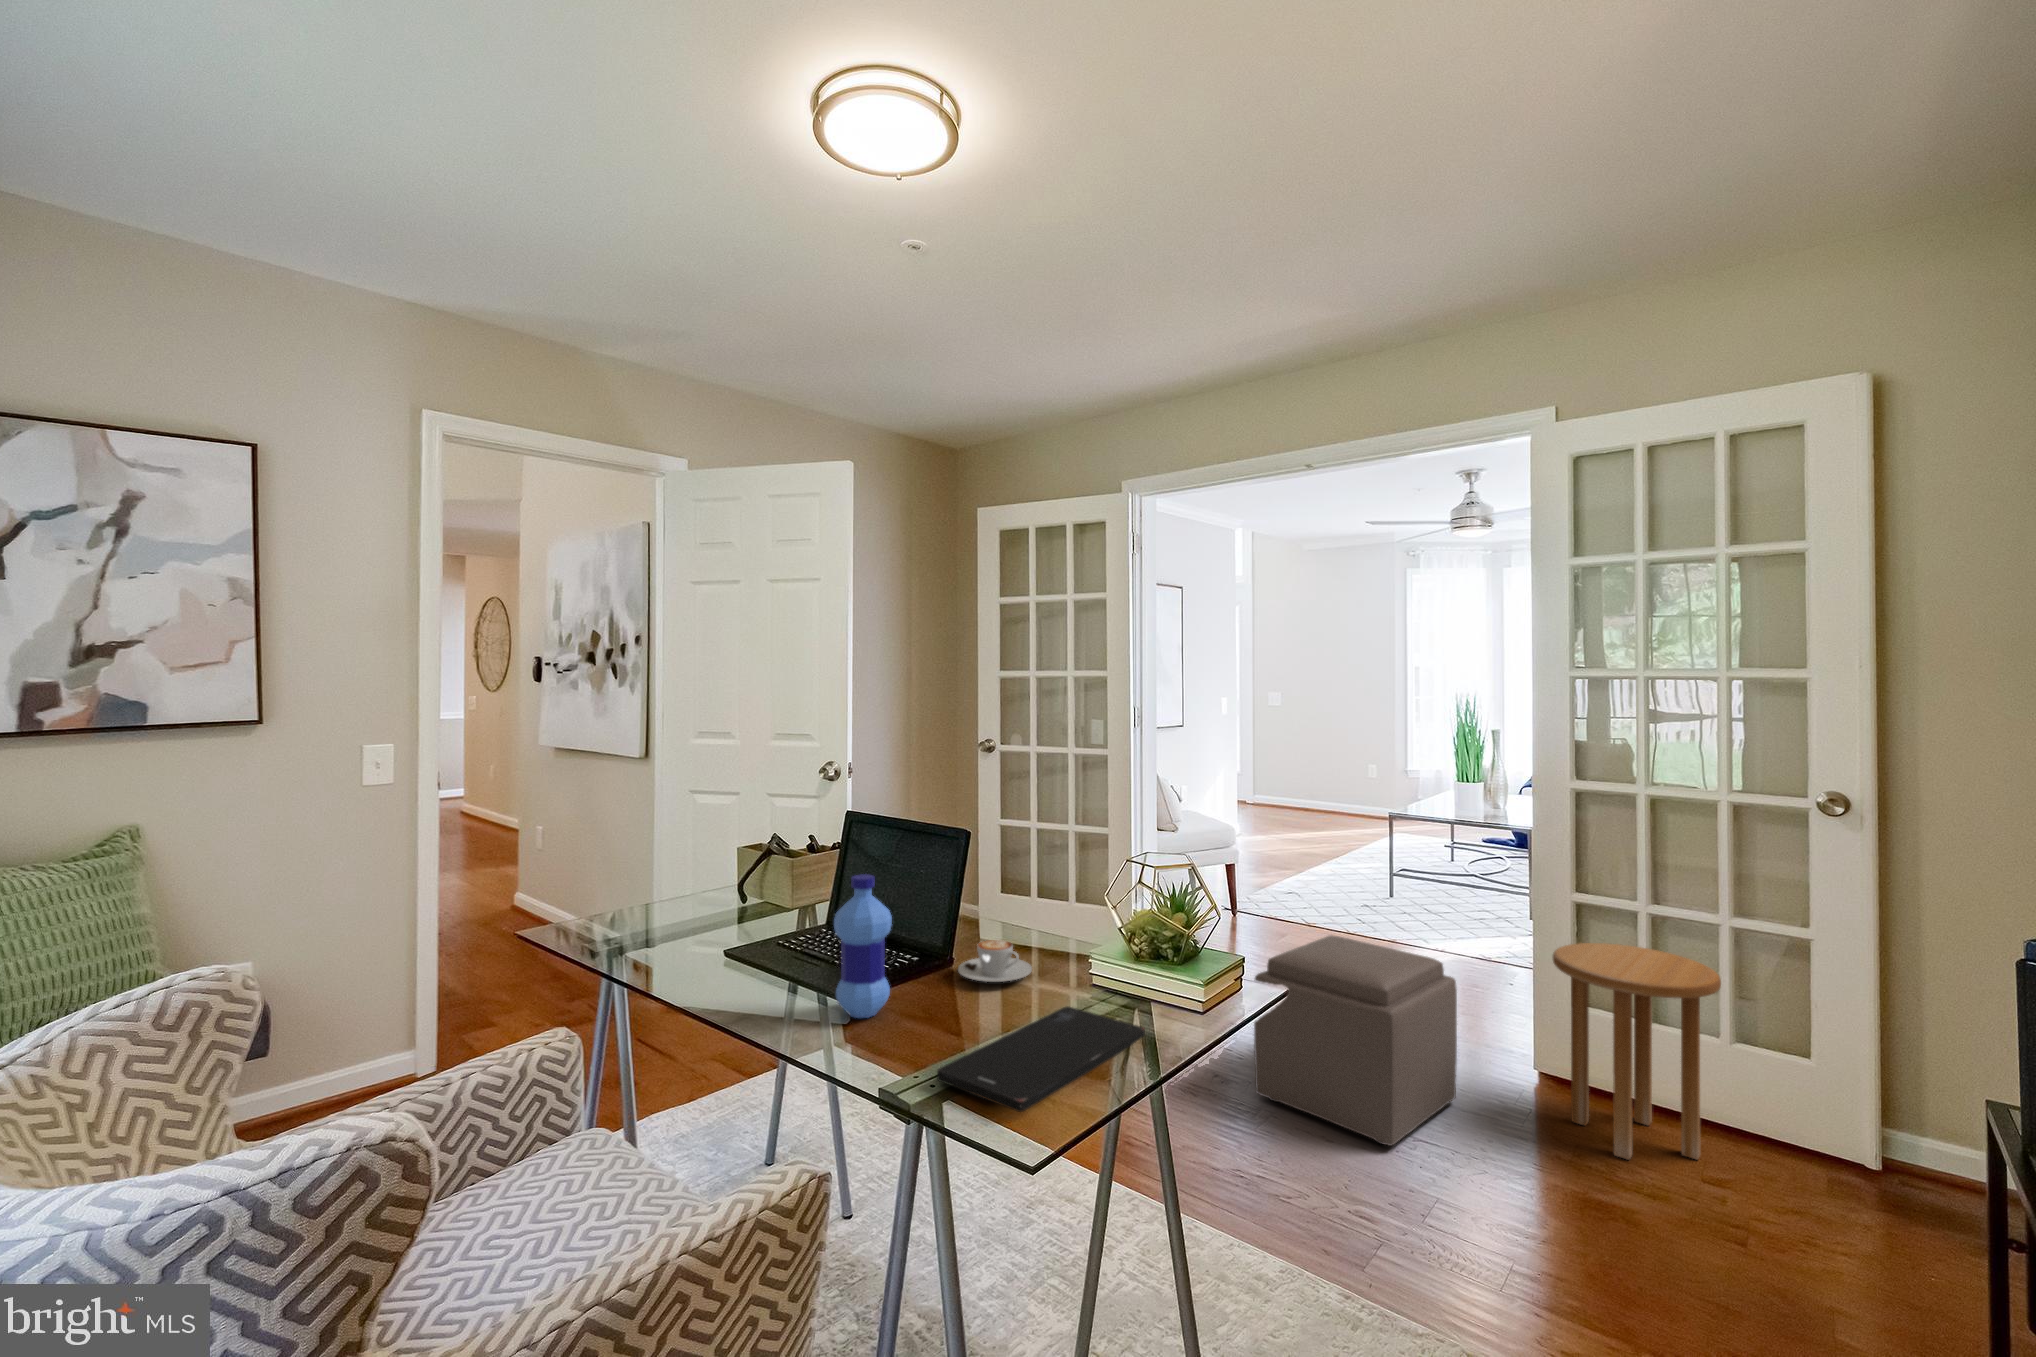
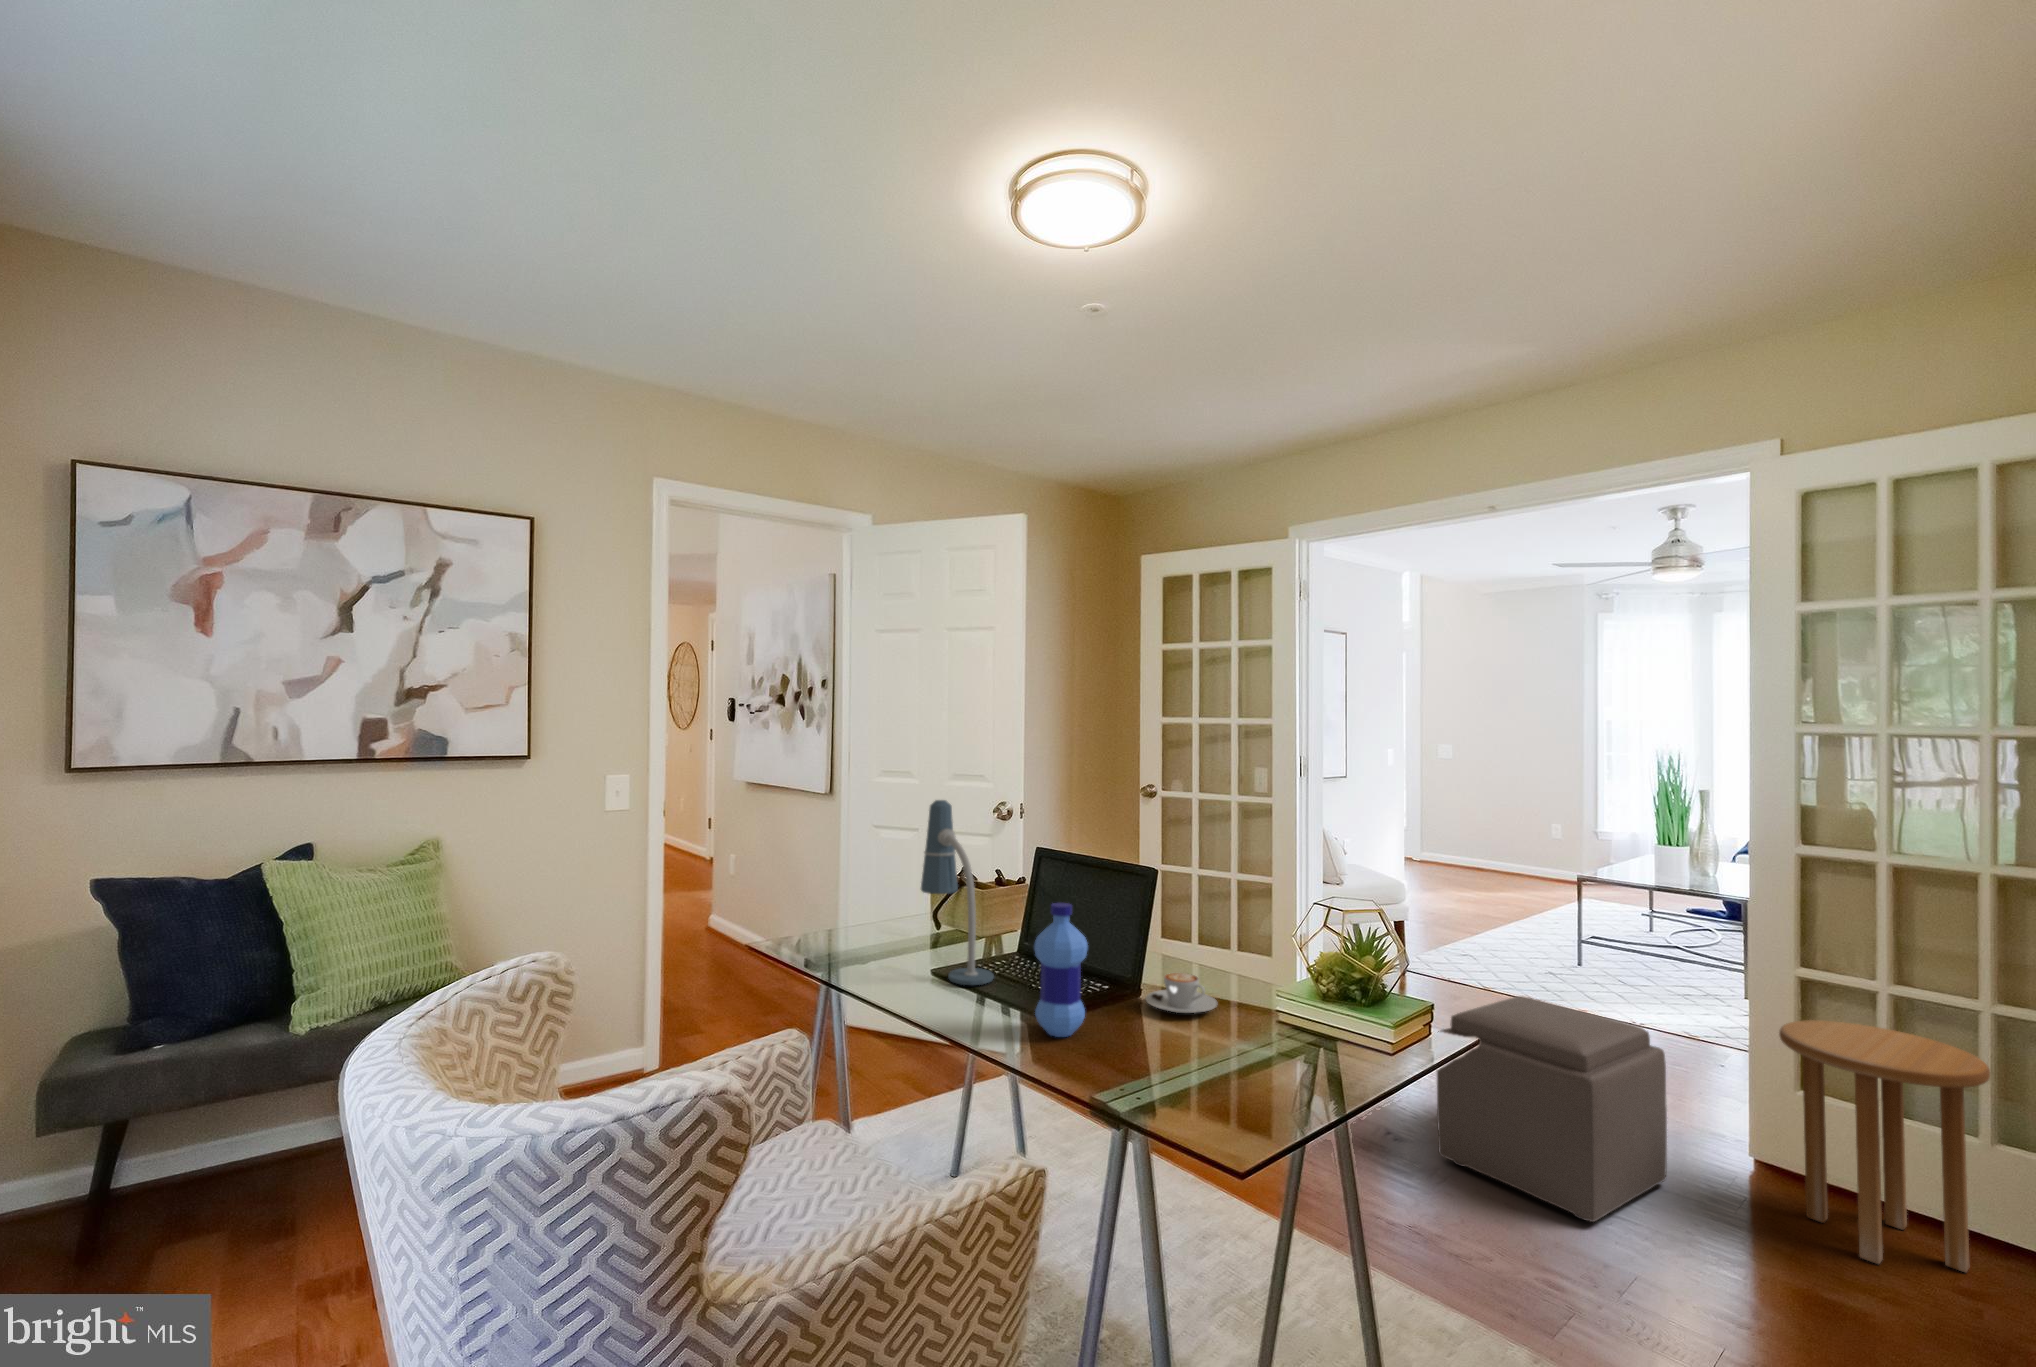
desk lamp: none [719,766,799,966] -> present [921,800,994,985]
smartphone: present [937,1006,1145,1112] -> none [1138,1040,1336,1131]

